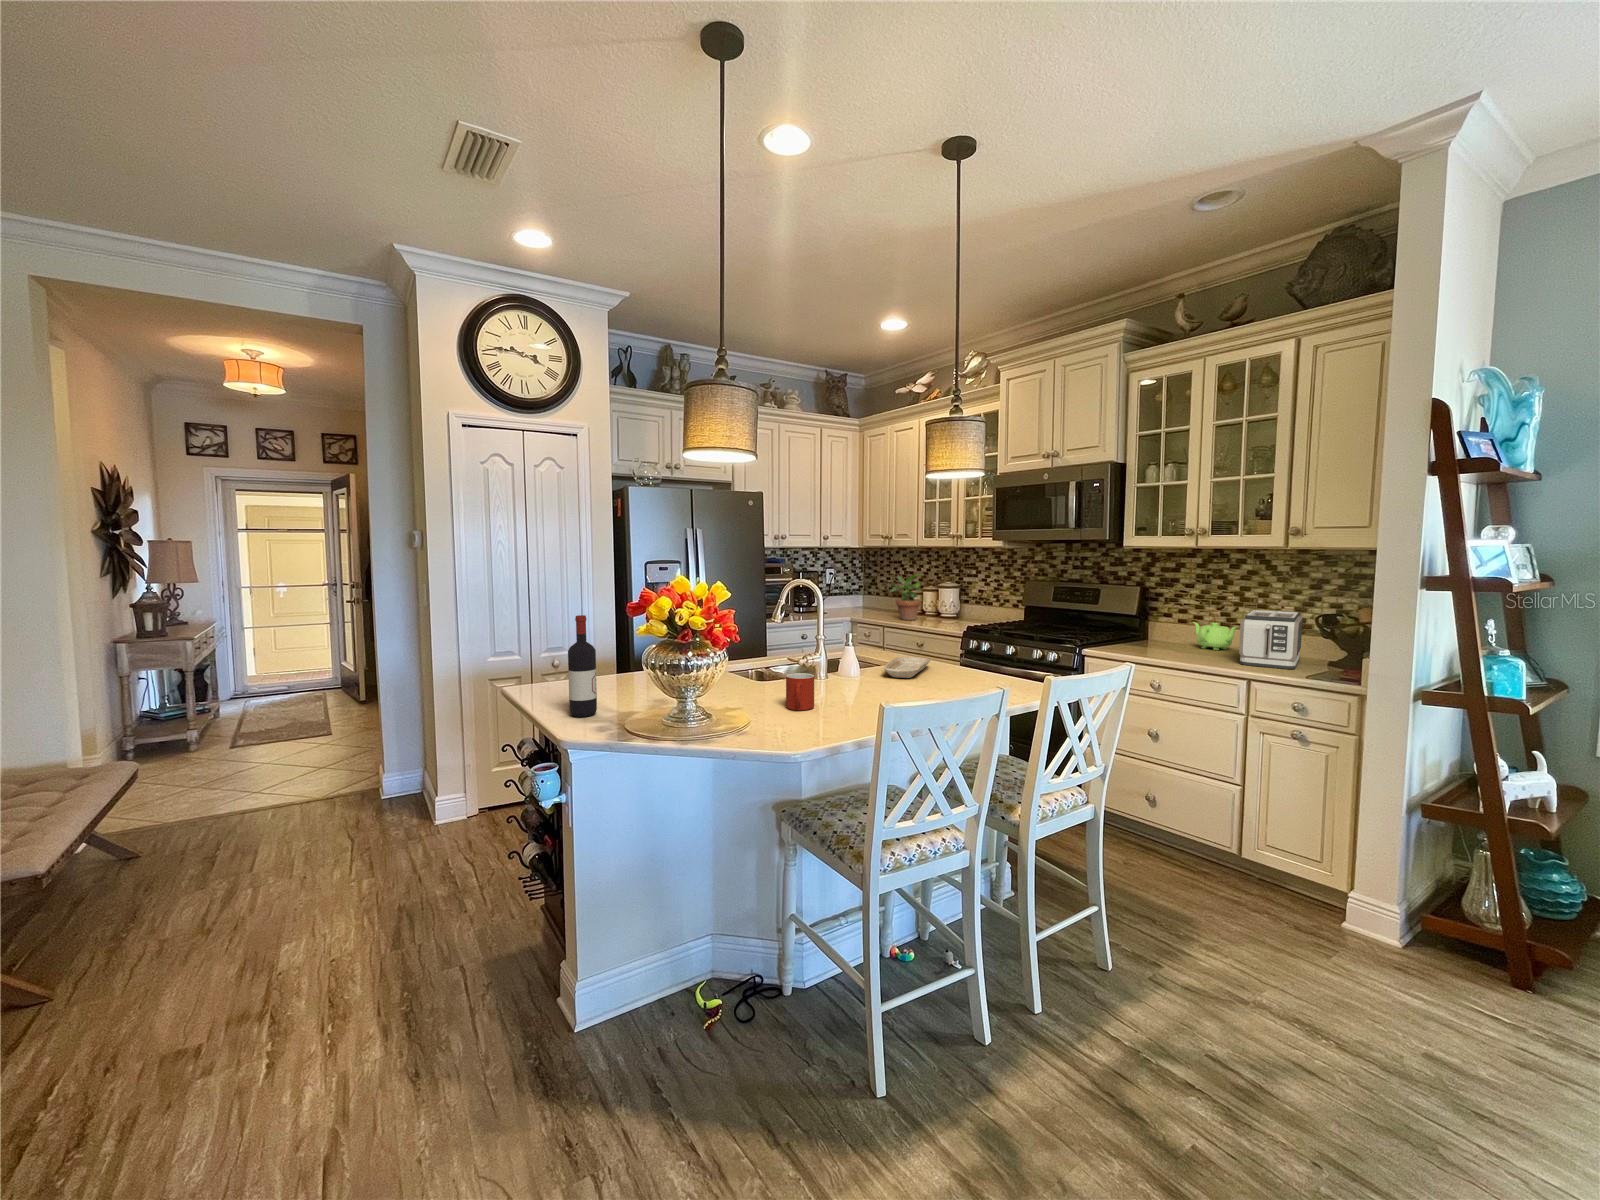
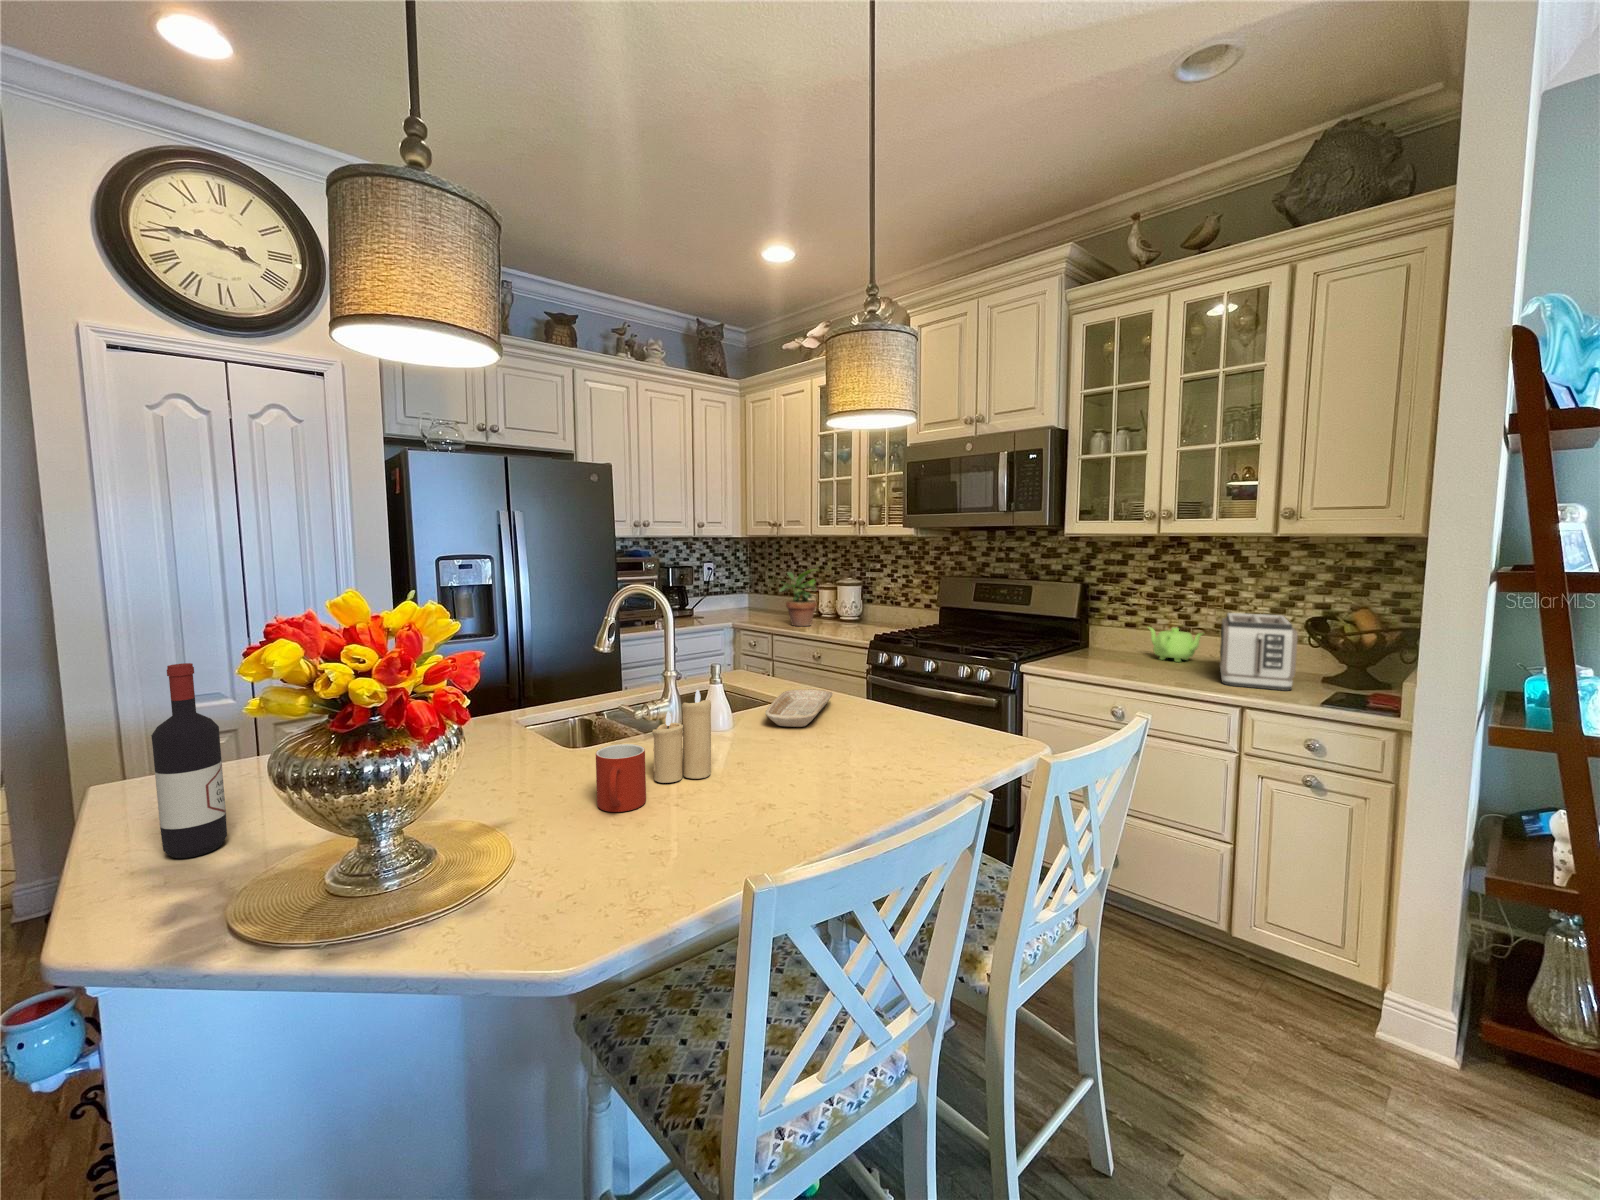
candle: none [816,644,852,700] -> present [652,690,711,783]

